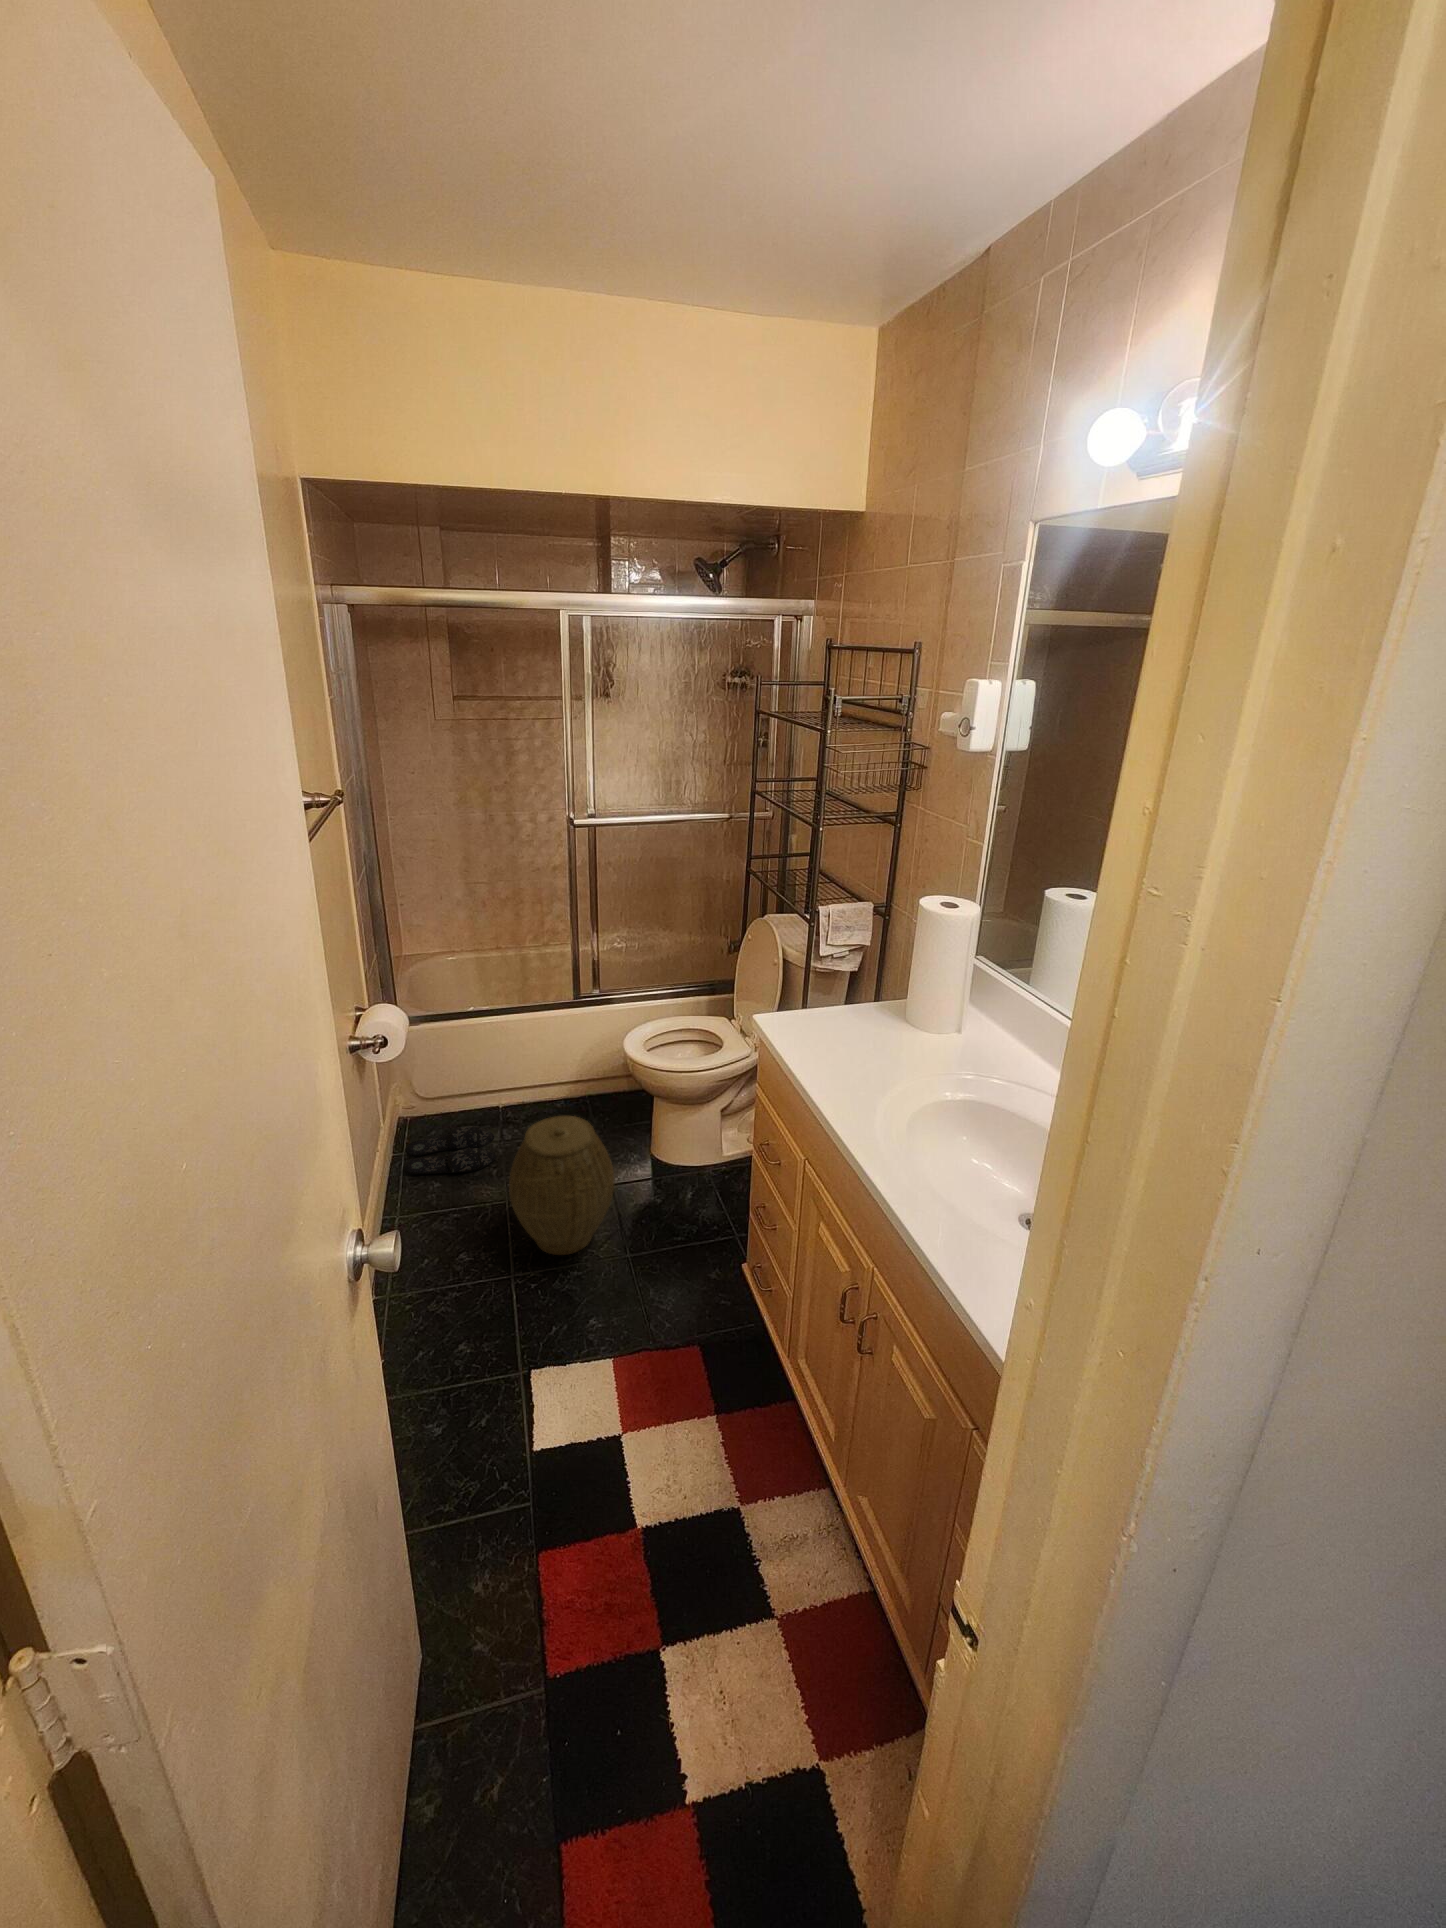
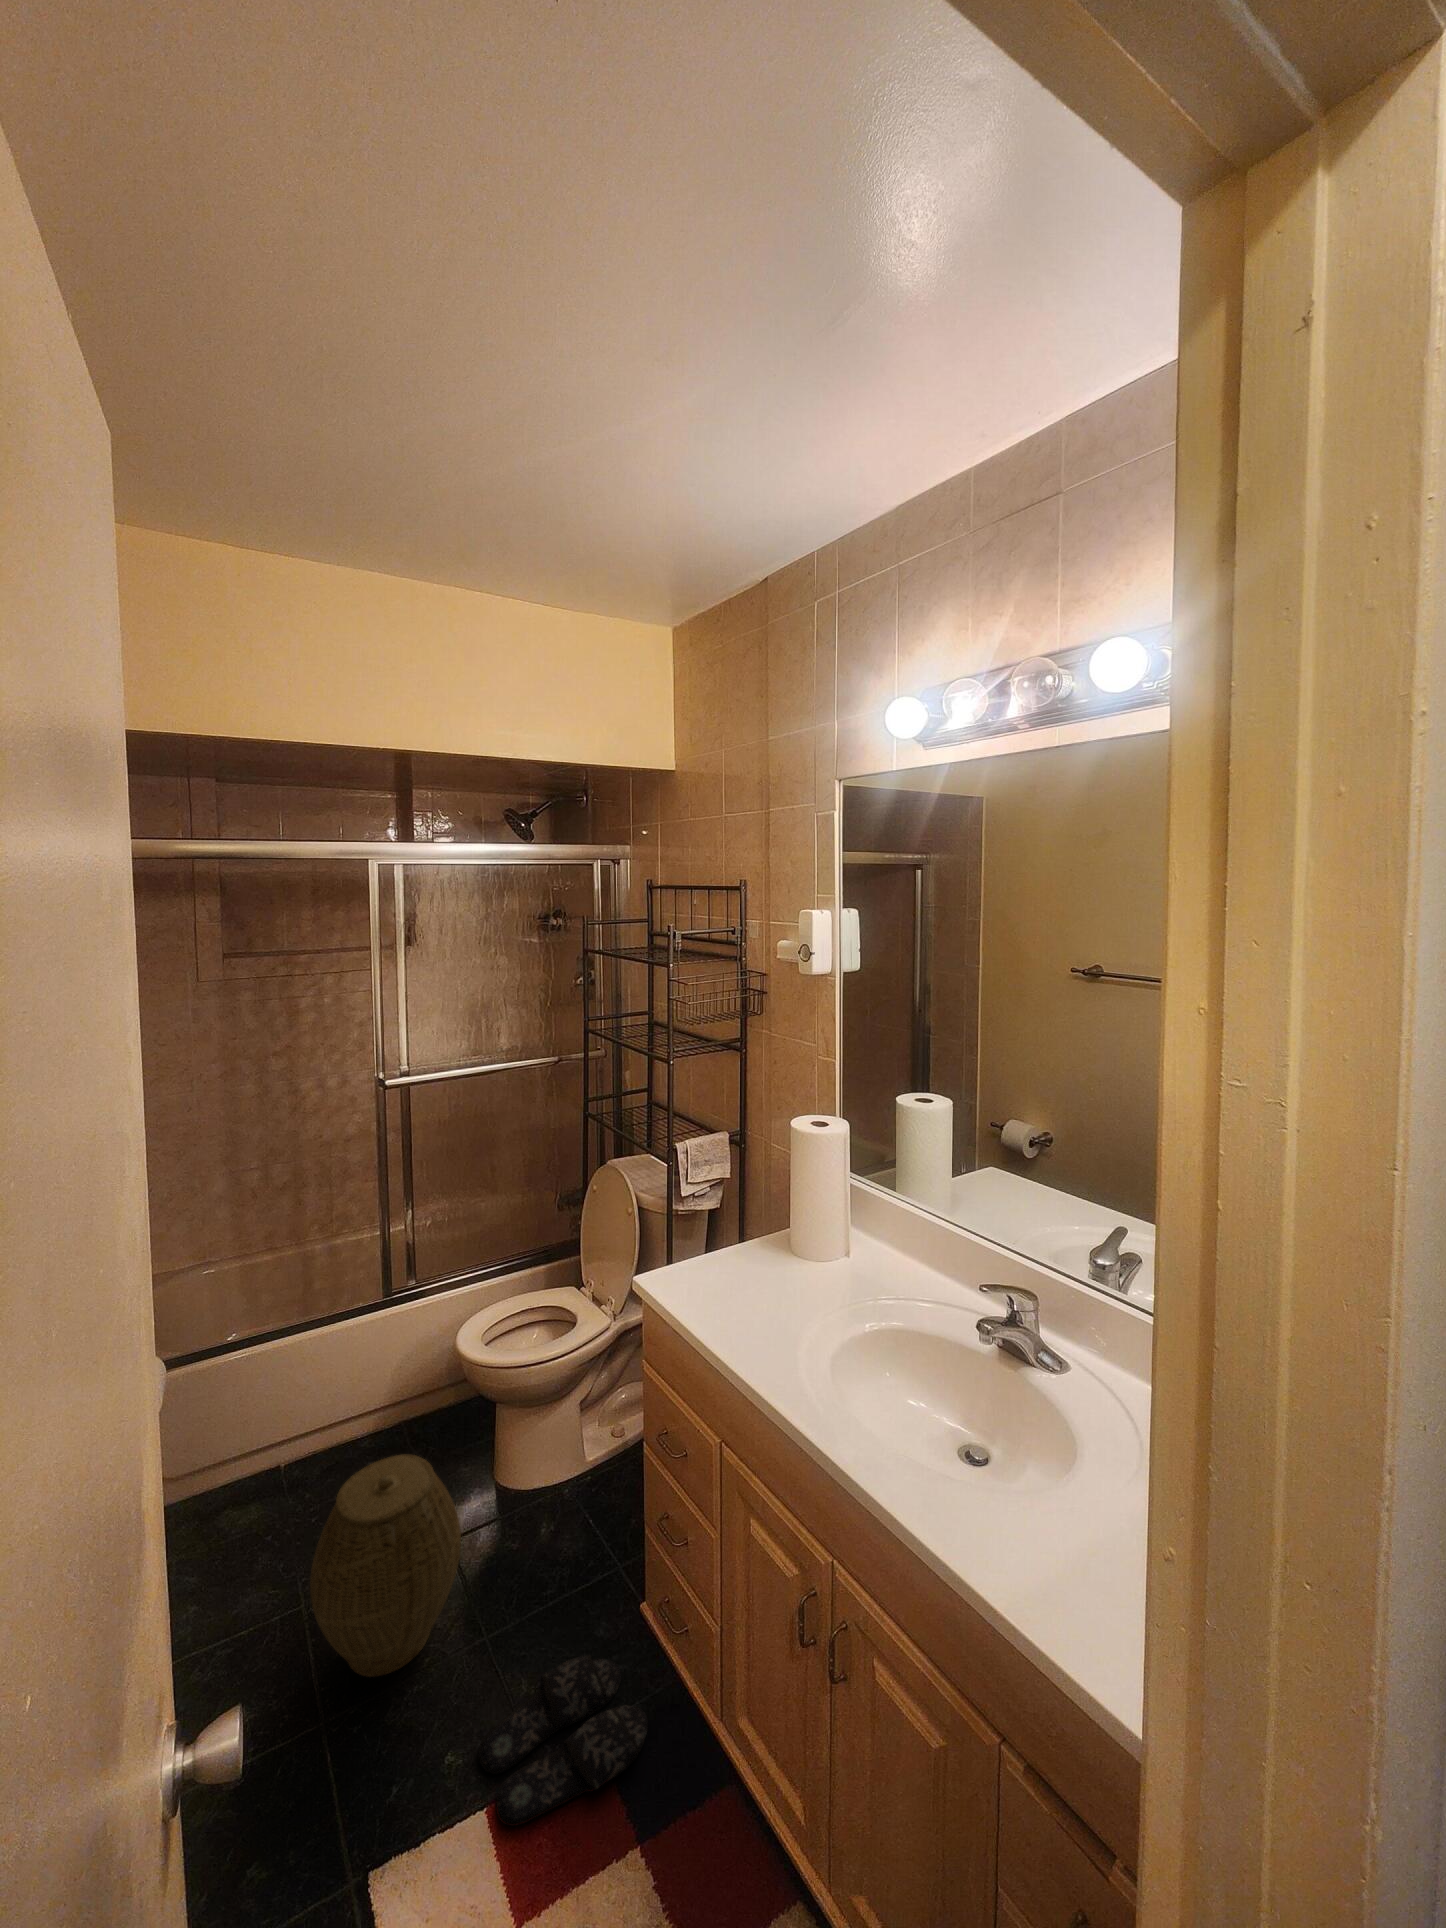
slippers: present [403,1126,496,1175] -> present [478,1656,648,1826]

